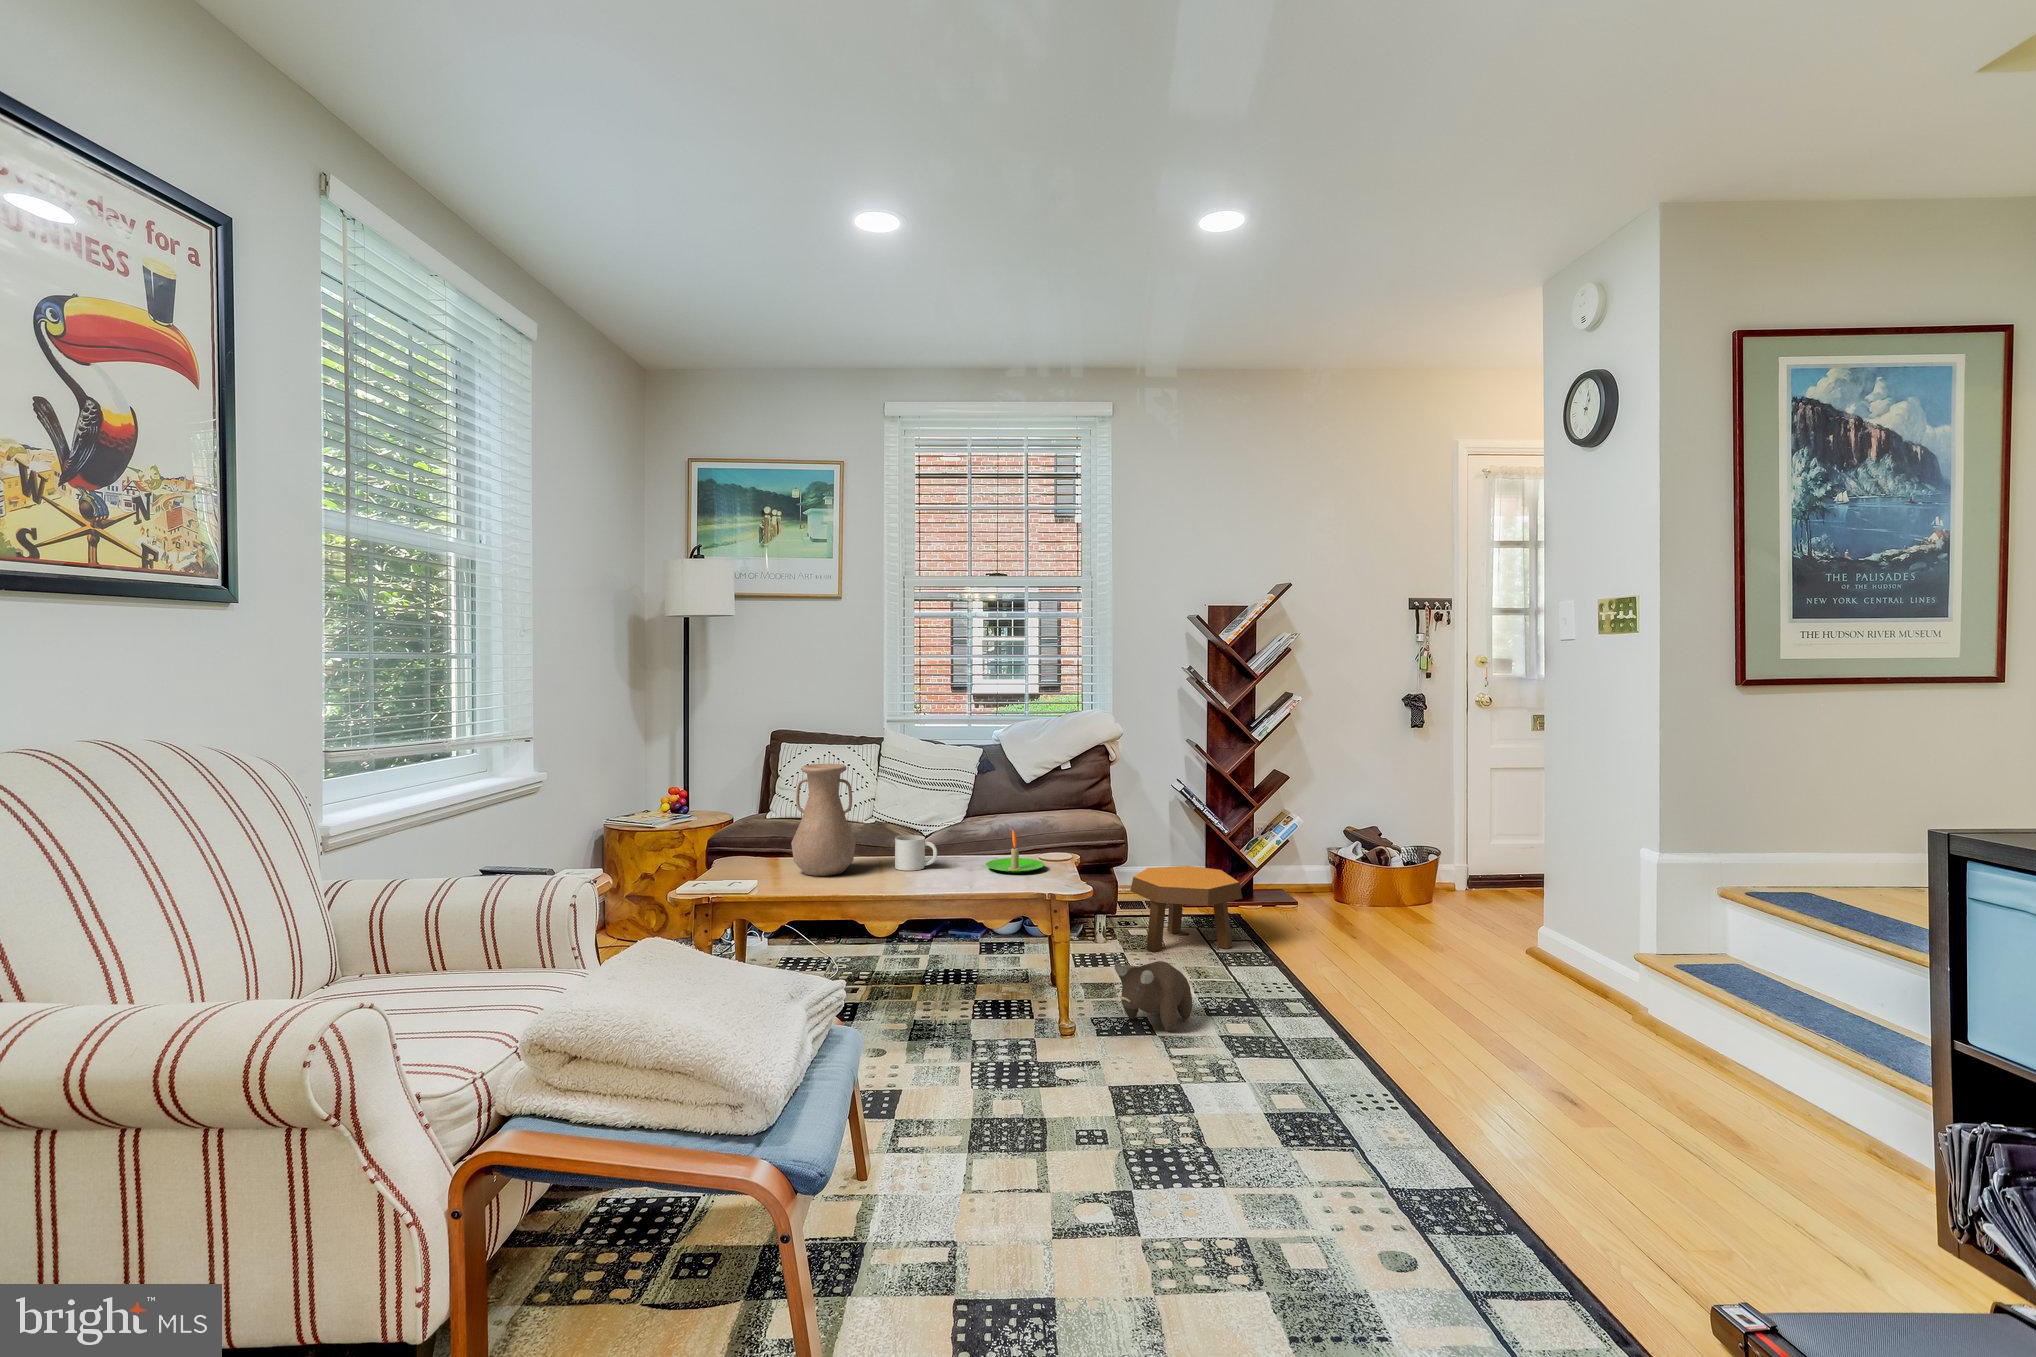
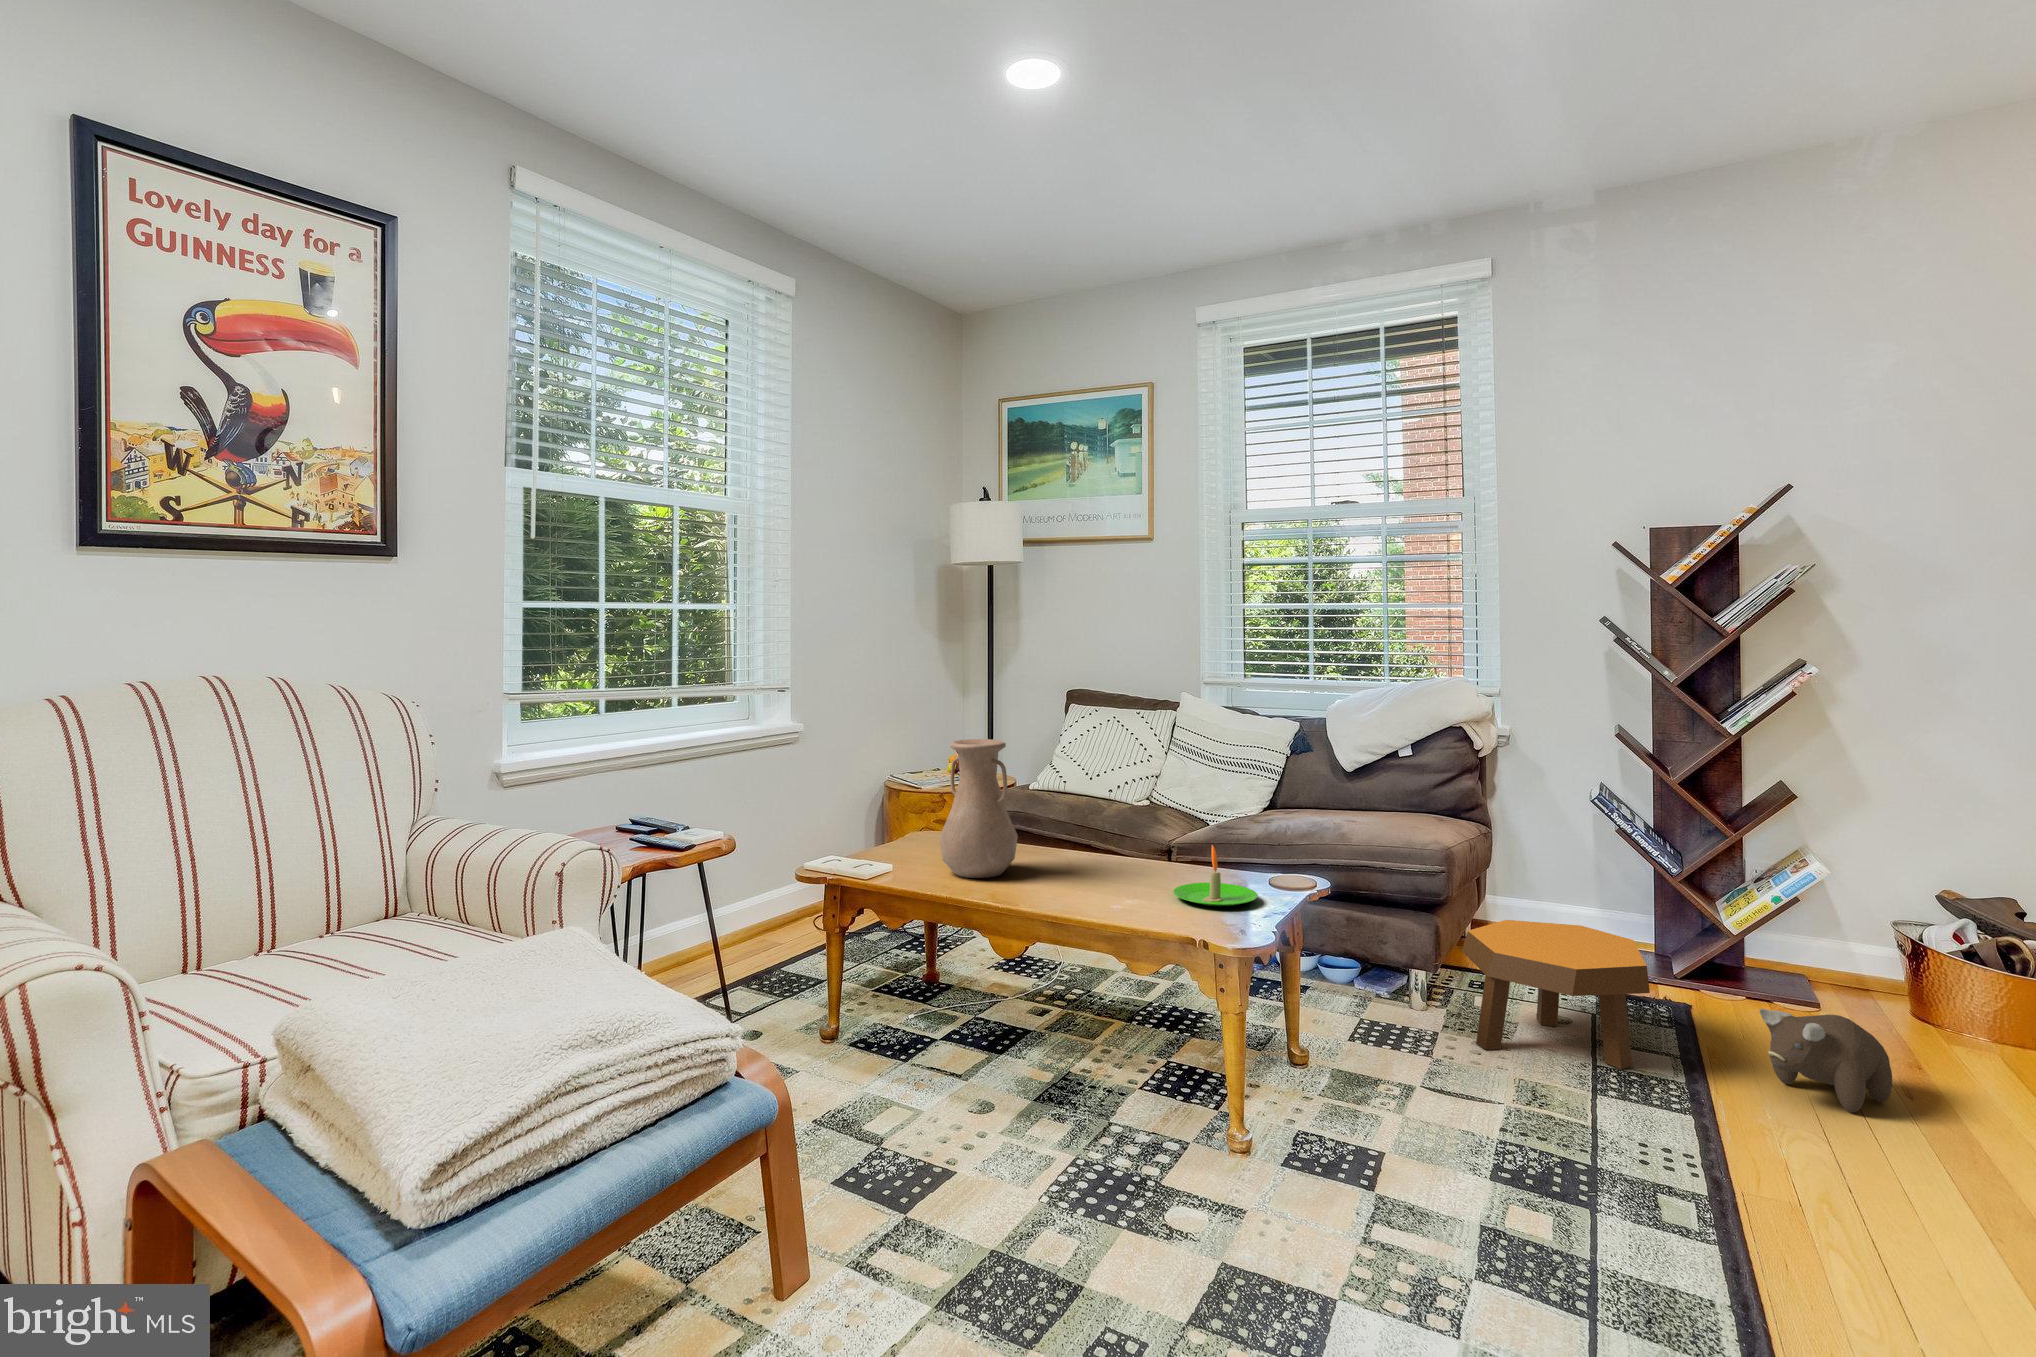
mug: present [895,835,937,871] -> none [1065,837,1115,884]
plush toy: present [1115,961,1192,1031] -> present [1759,1009,1892,1112]

